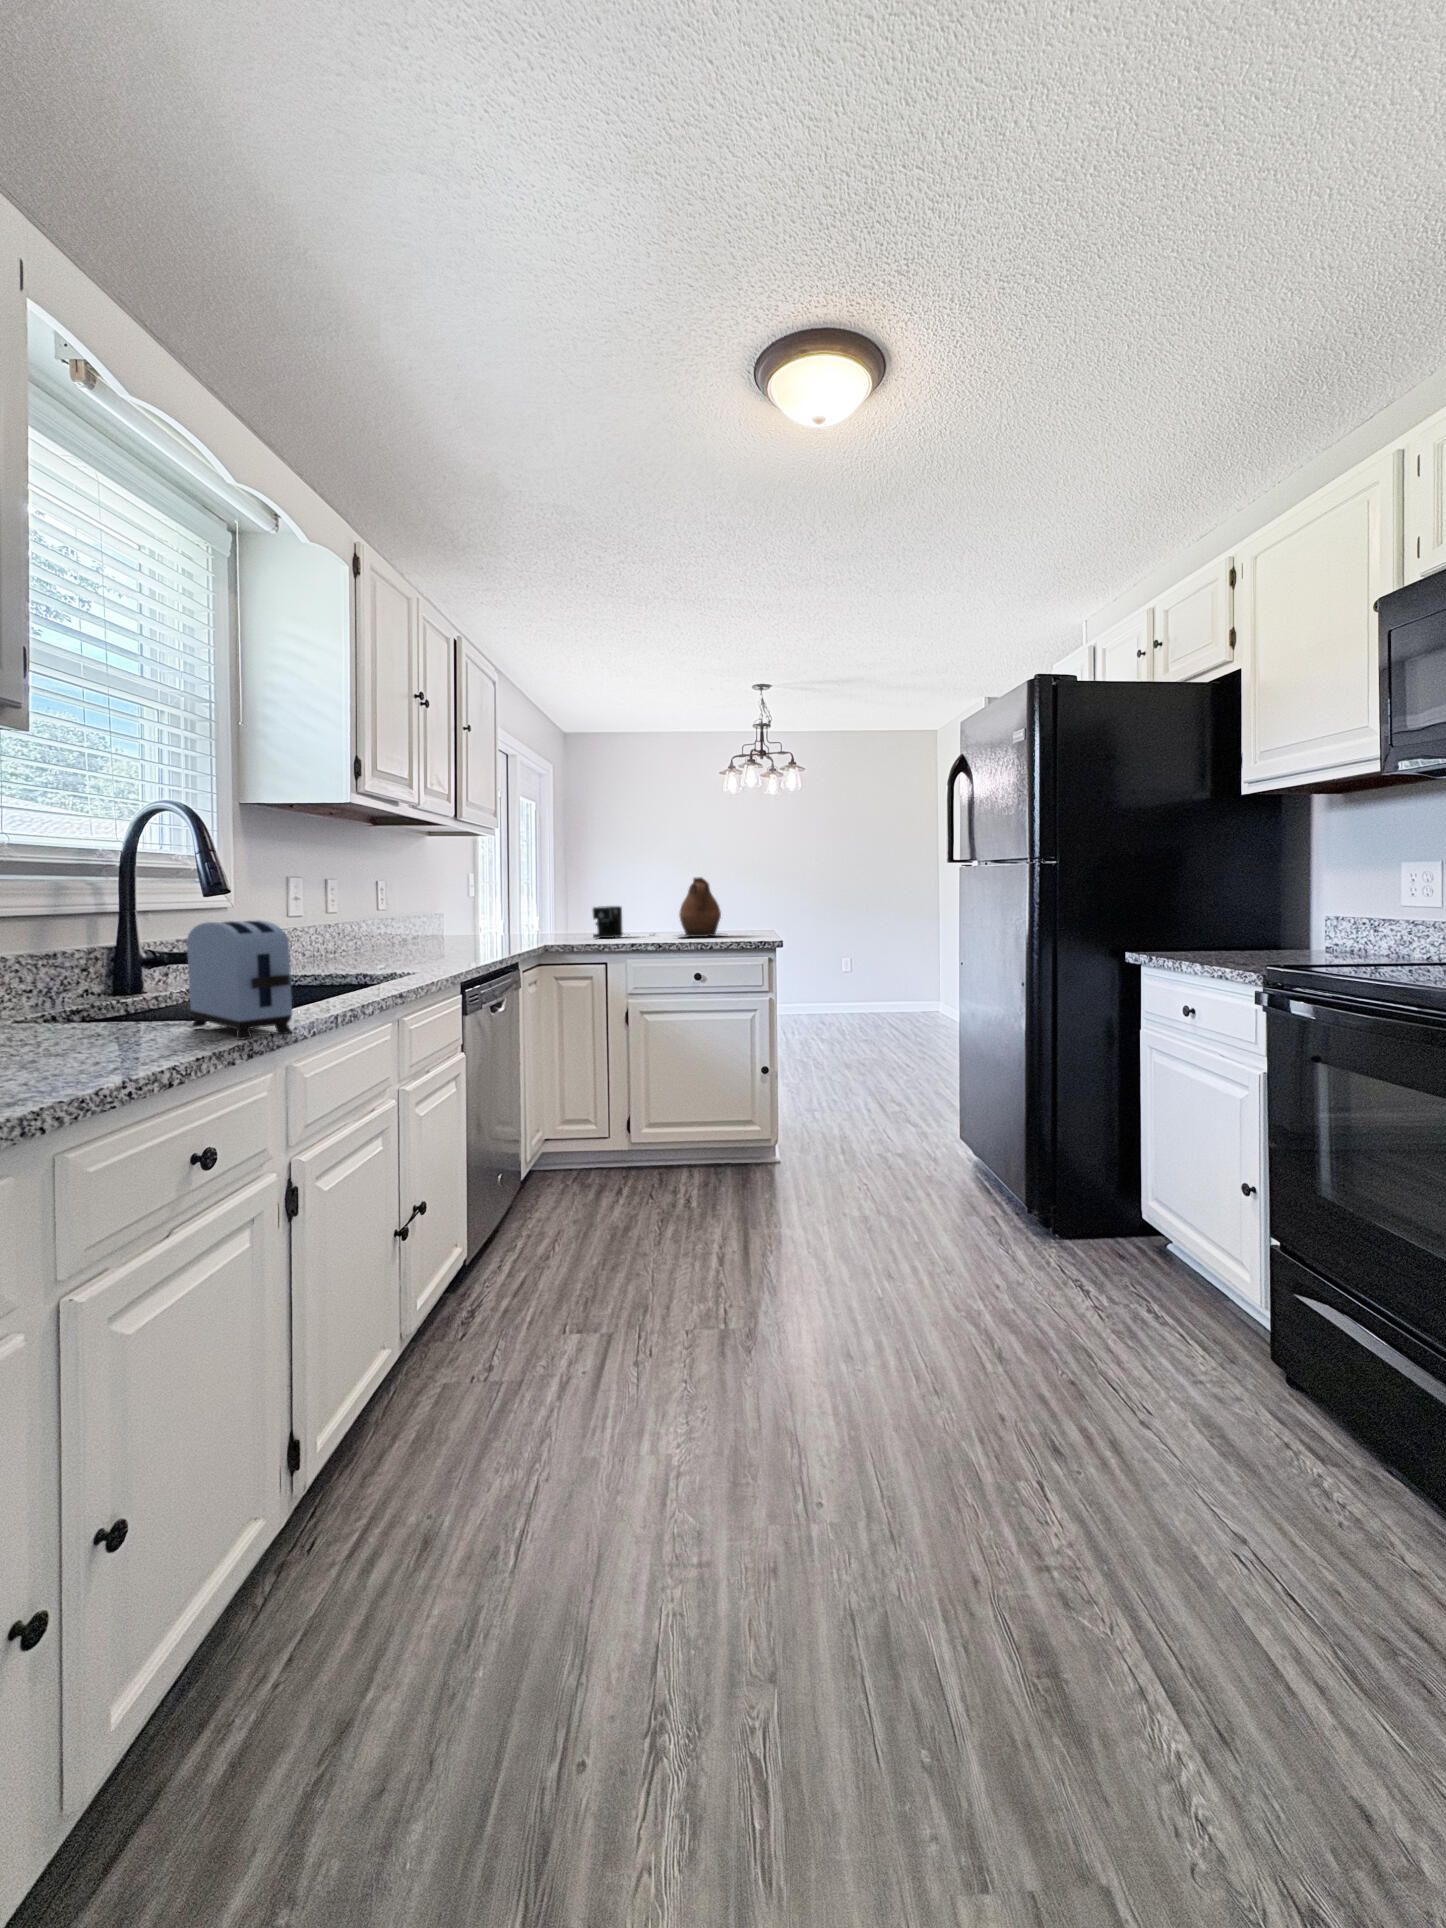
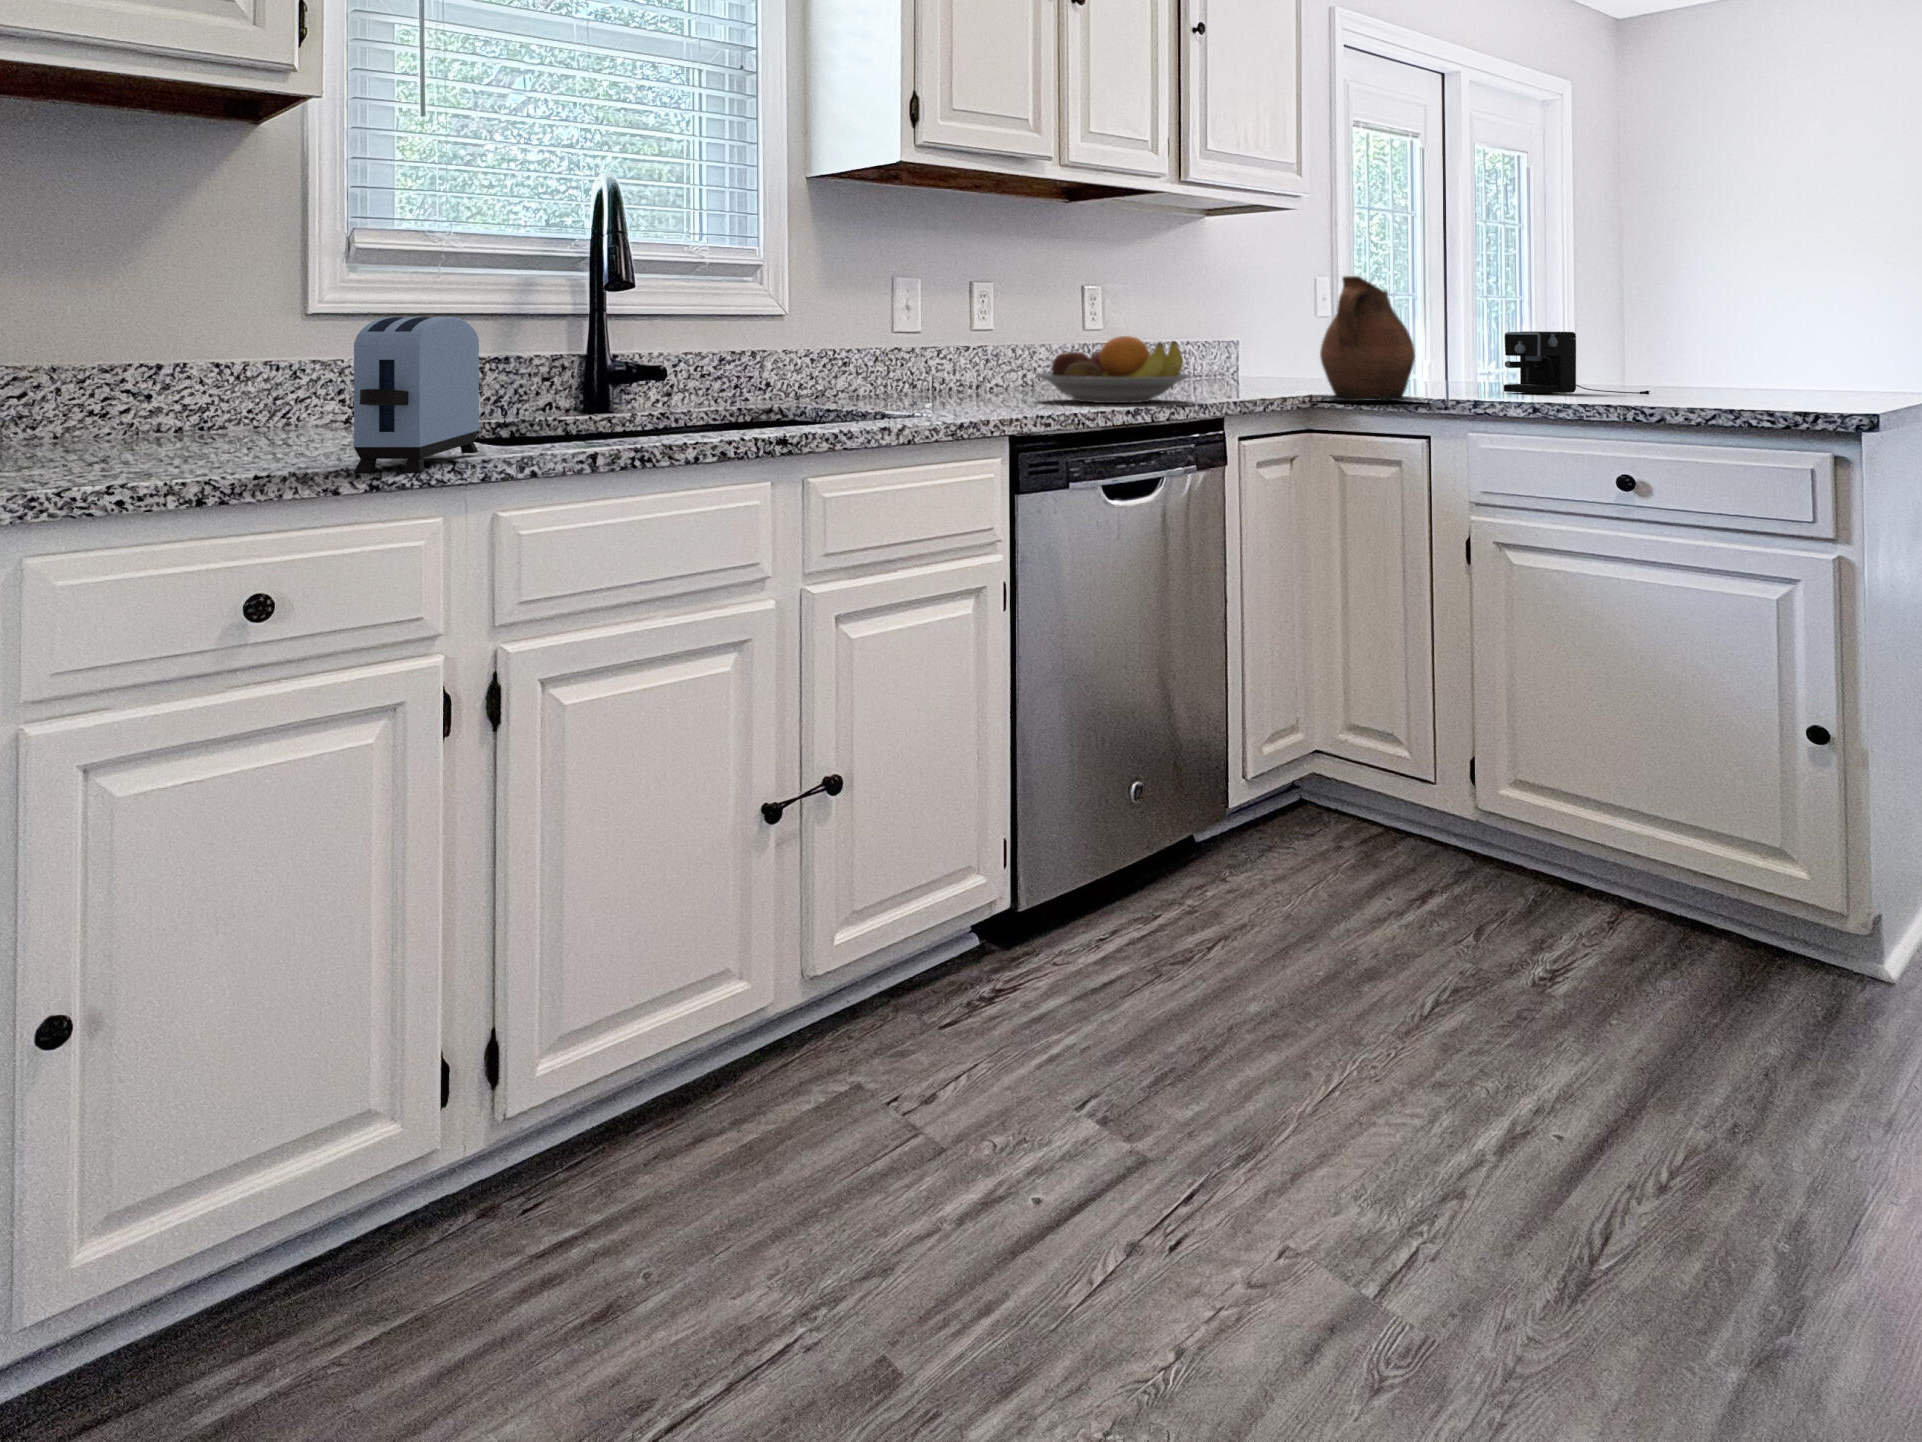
ceramic pitcher: present [679,877,721,937] -> present [1309,276,1430,401]
fruit bowl: none [374,916,475,959] -> present [1037,336,1189,403]

